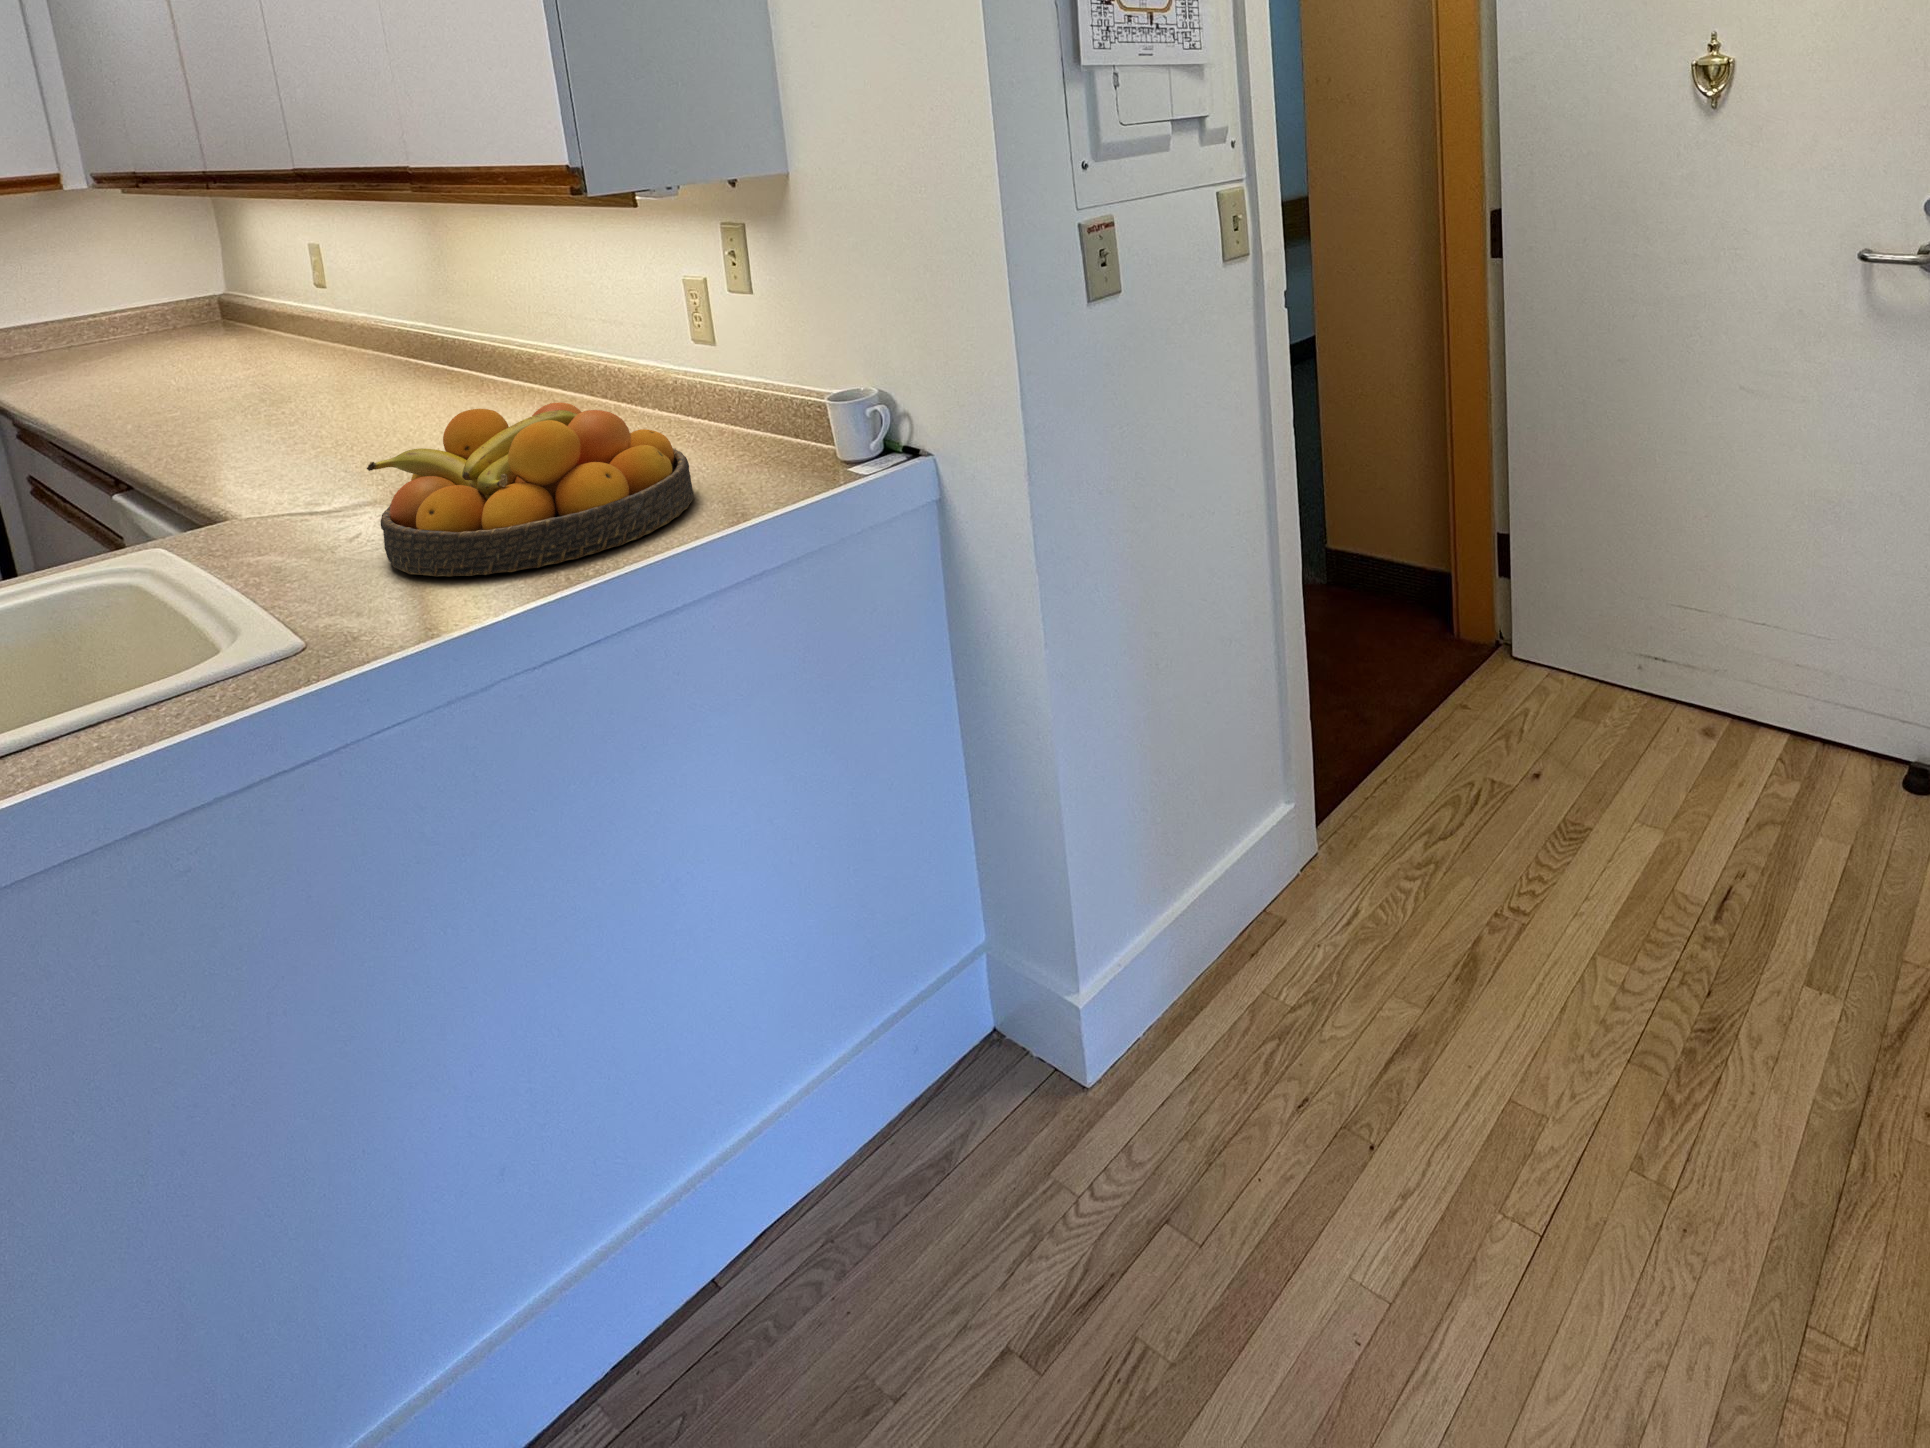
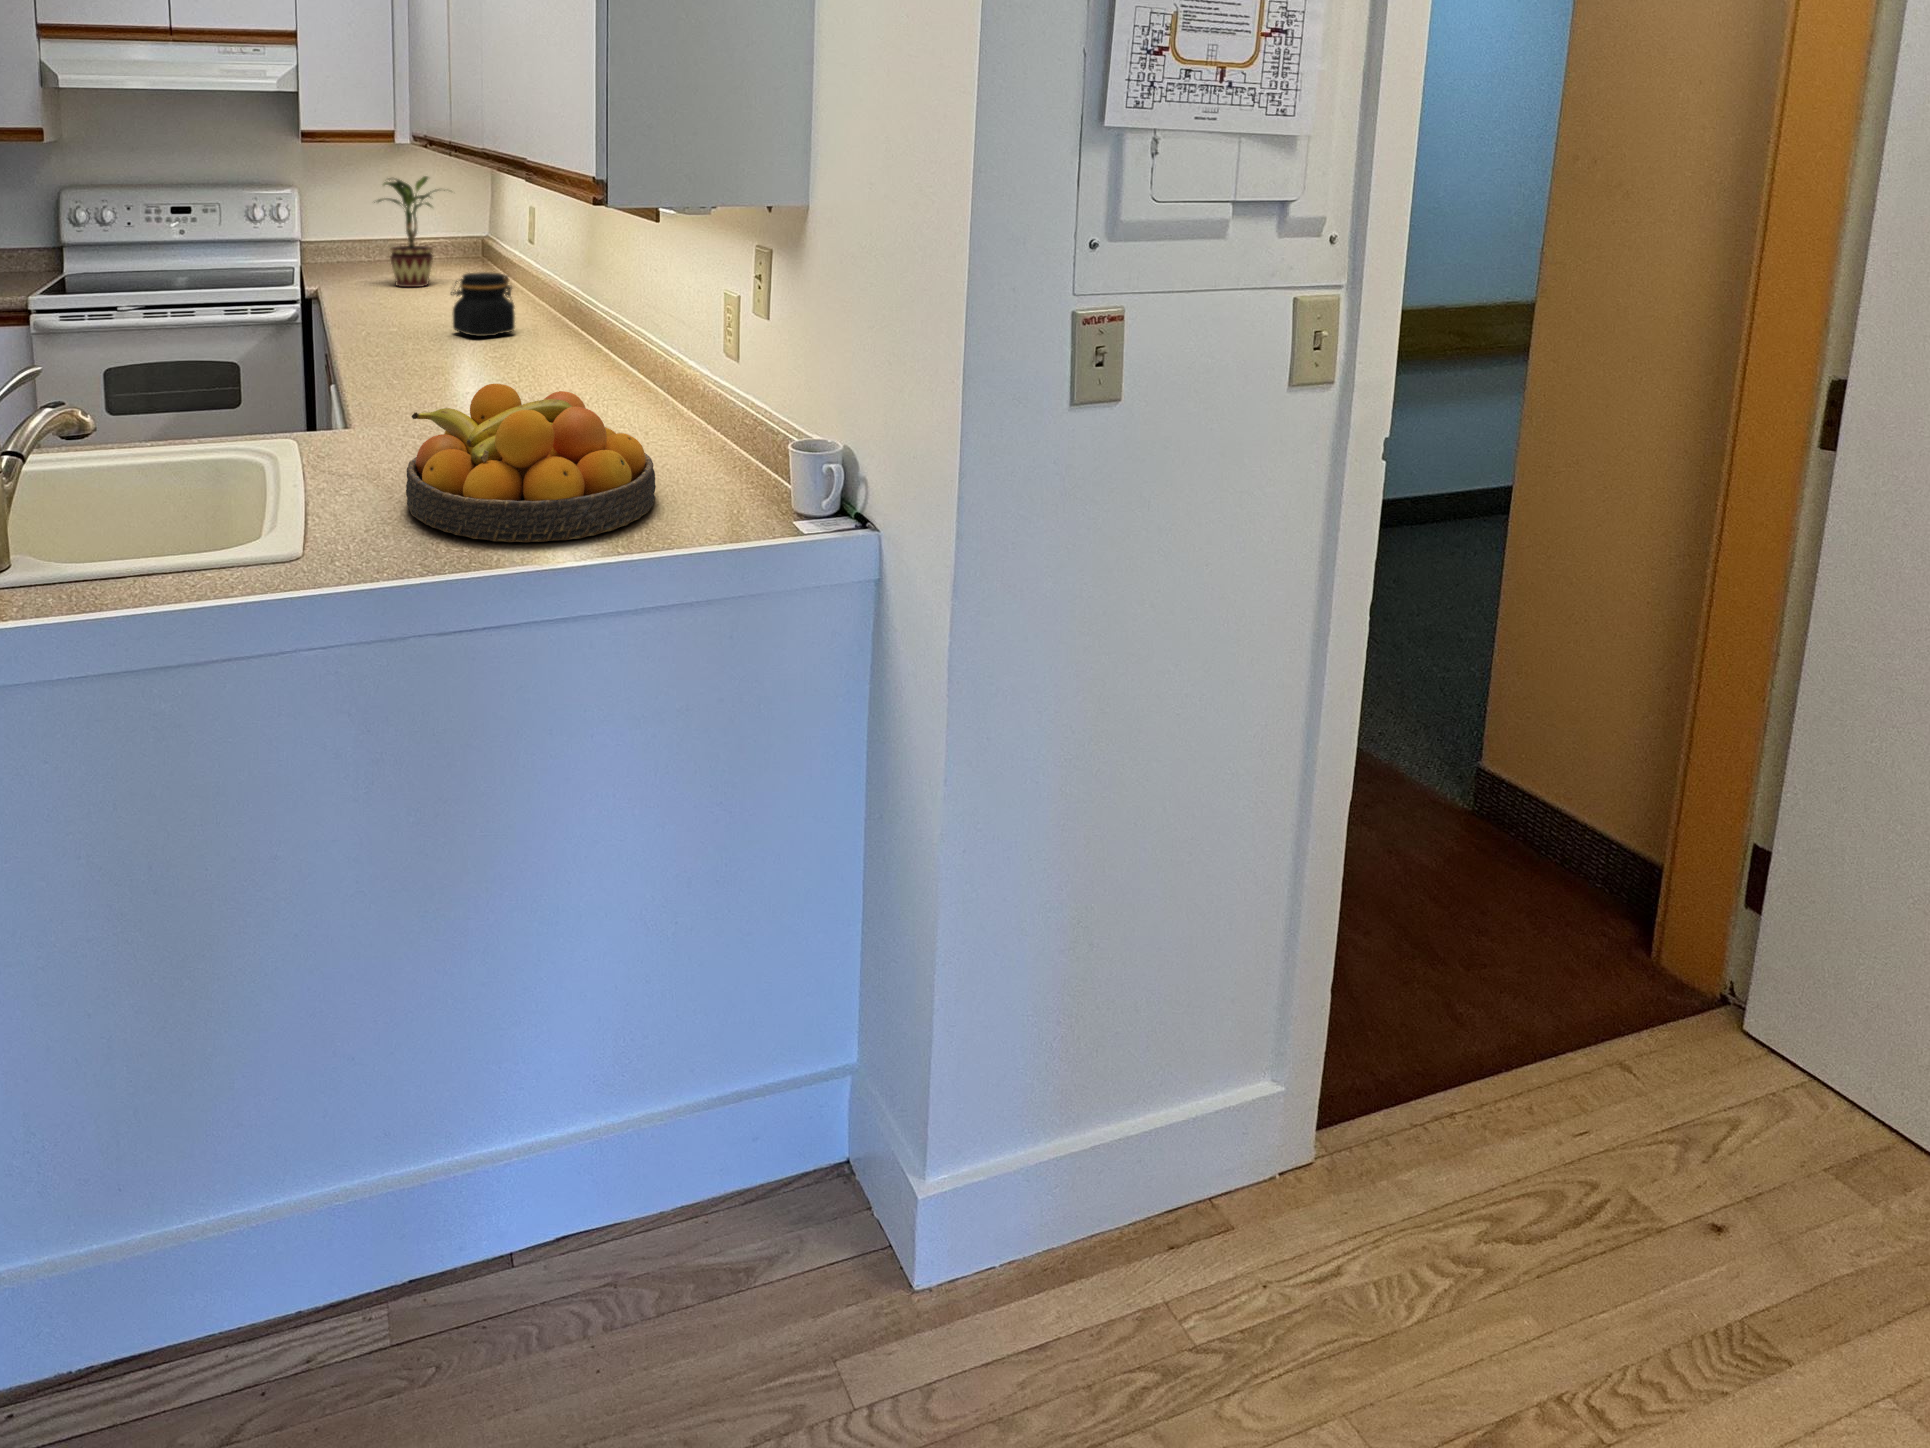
potted plant: none [56,226,198,373] -> present [376,176,445,287]
jar: none [261,321,363,401] -> present [452,272,515,336]

